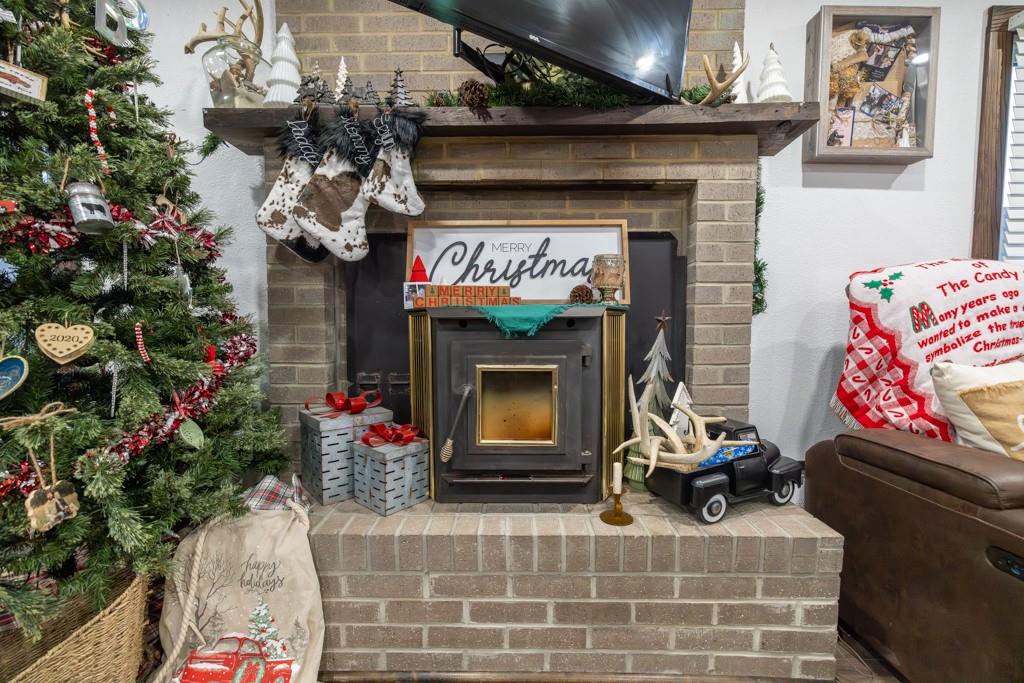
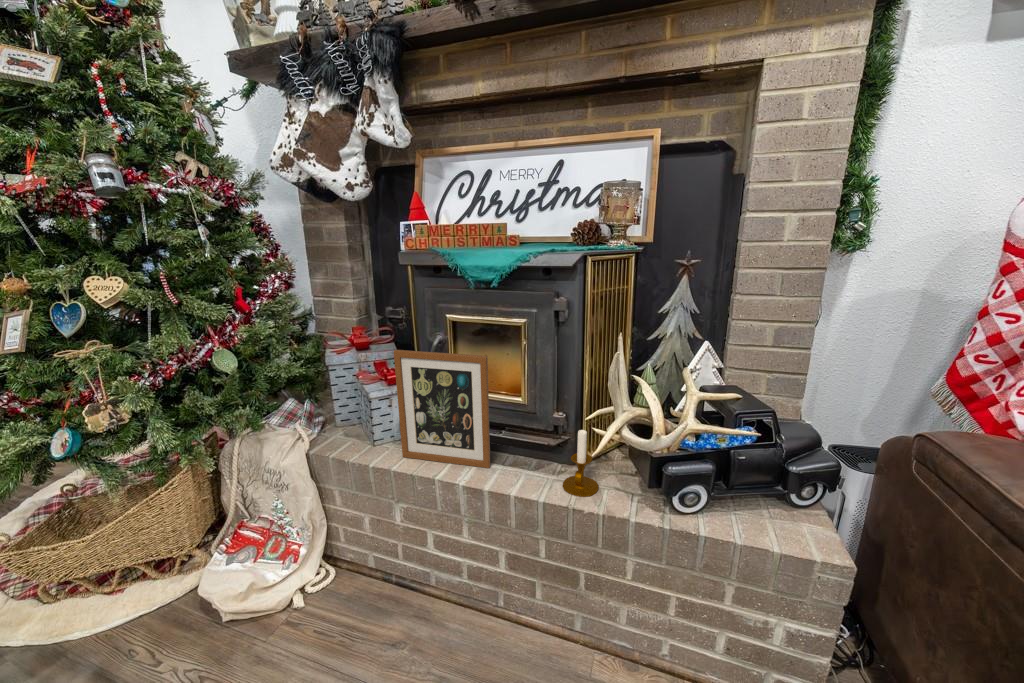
picture frame: none [427,402,525,522] -> present [394,350,490,468]

